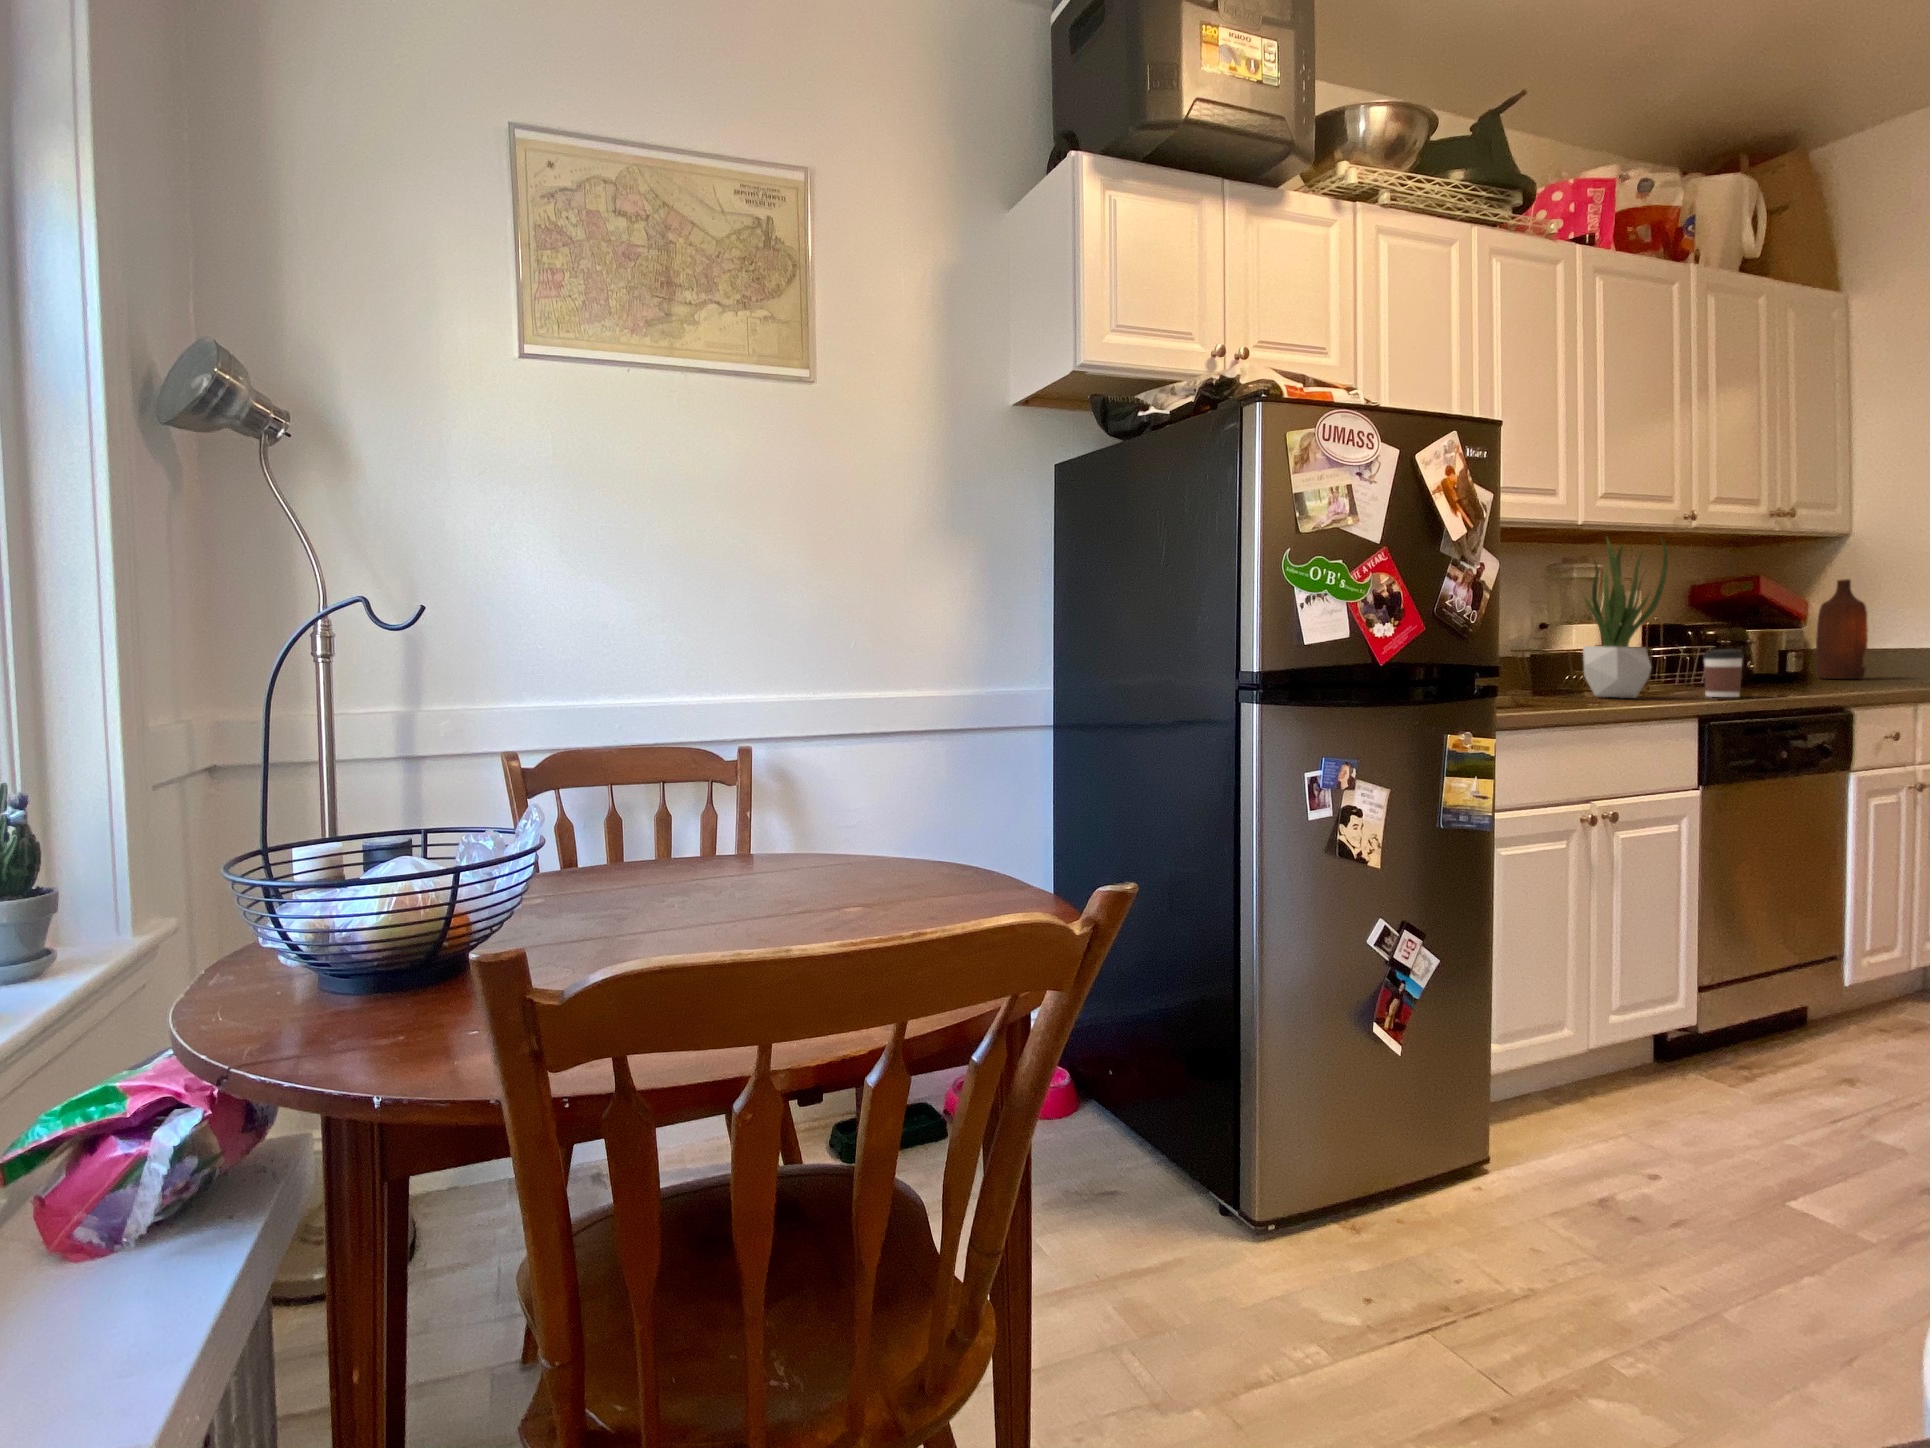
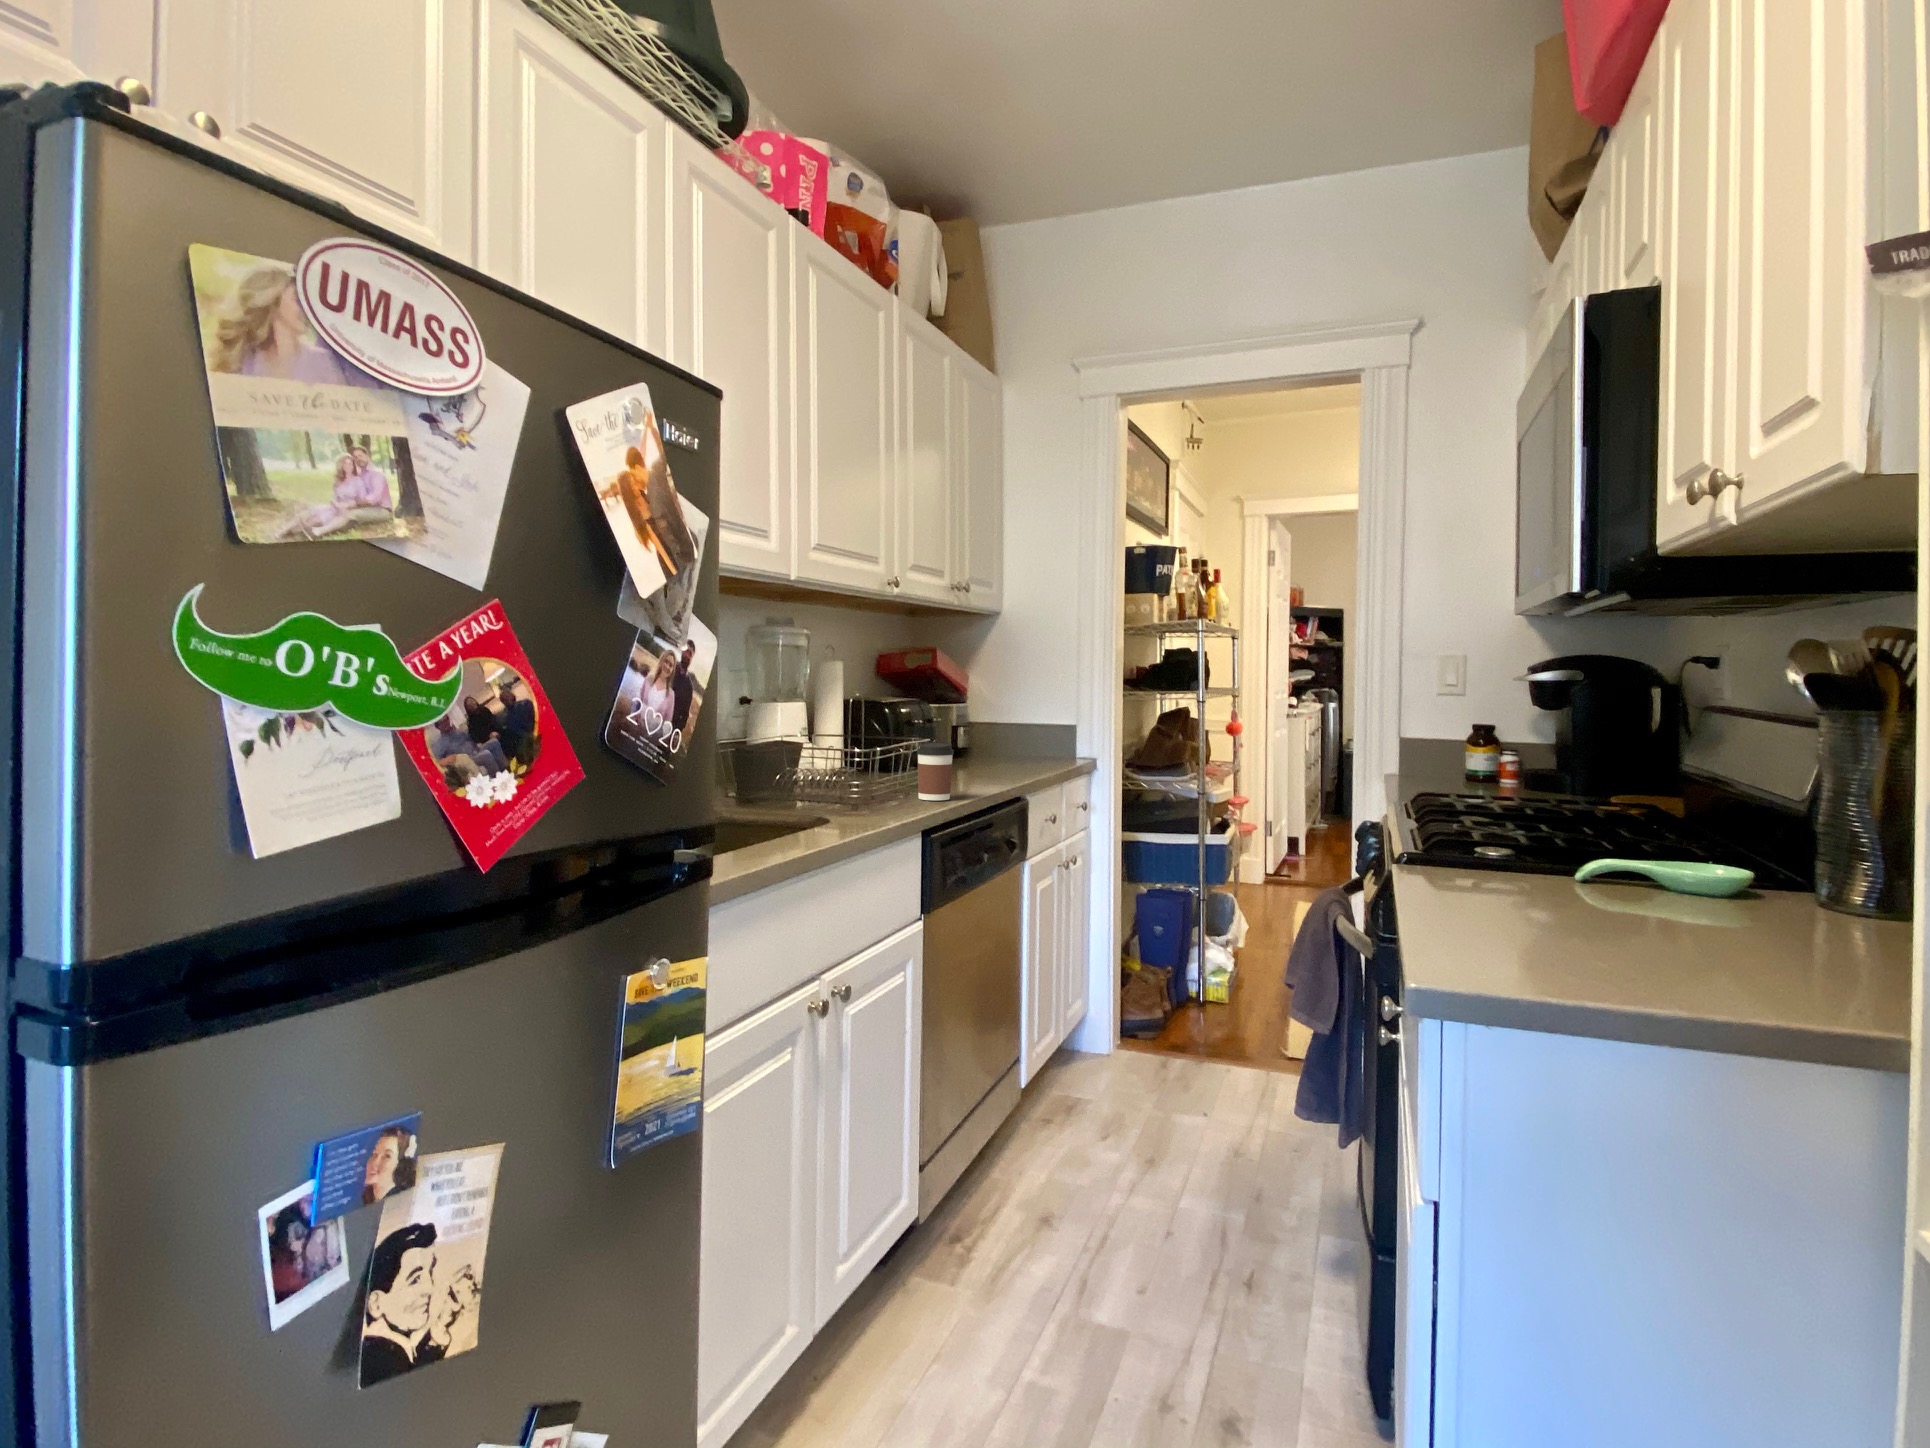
potted plant: present [1583,538,1668,698] -> none [800,599,891,811]
bottle: present [1816,579,1868,679] -> none [973,656,1009,753]

